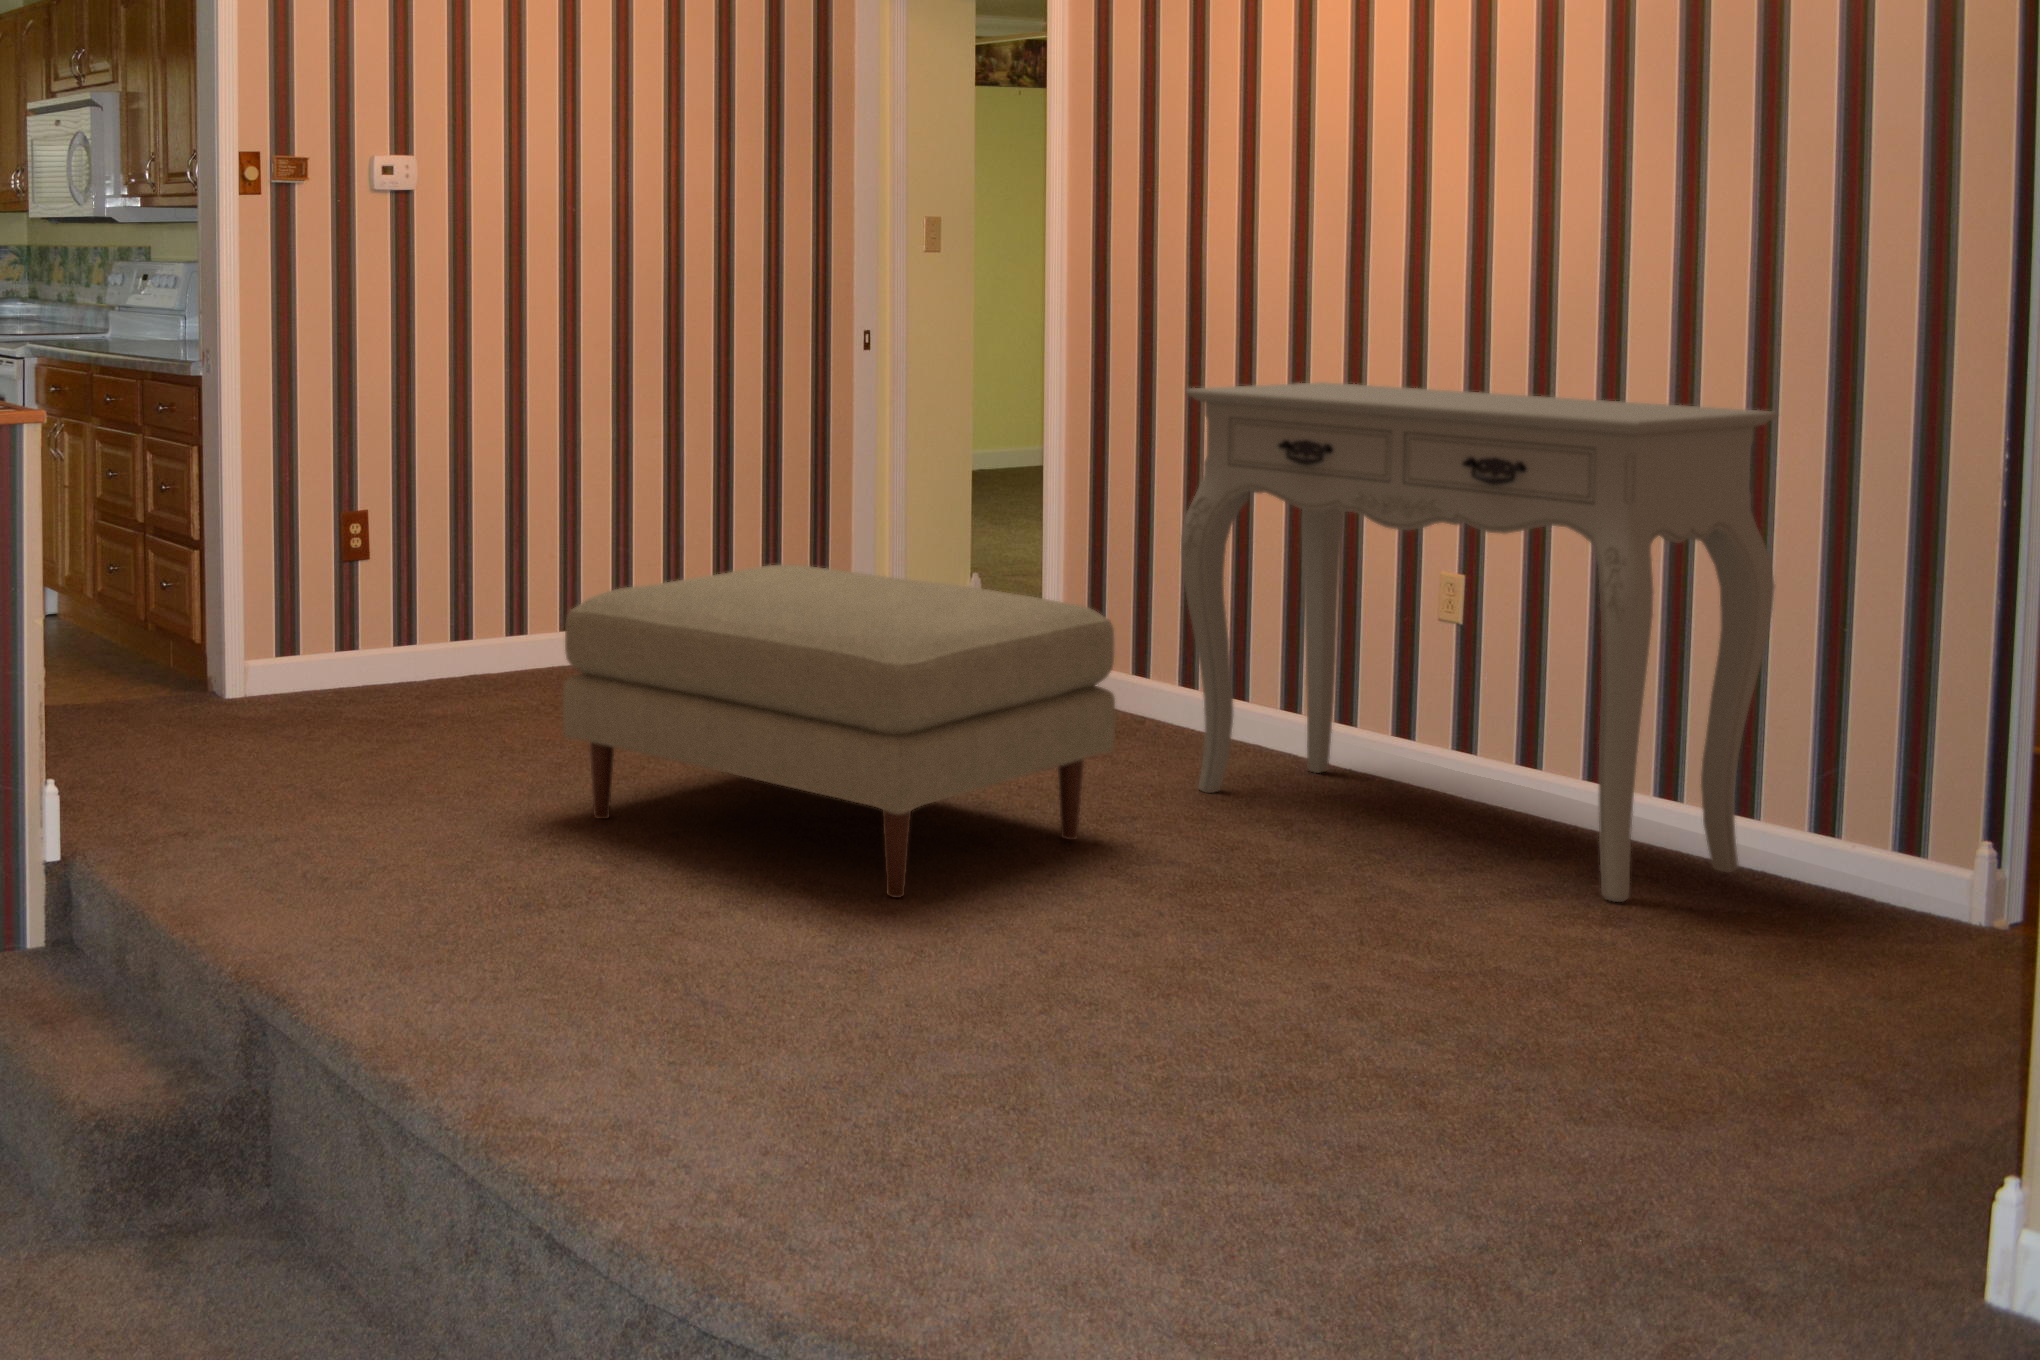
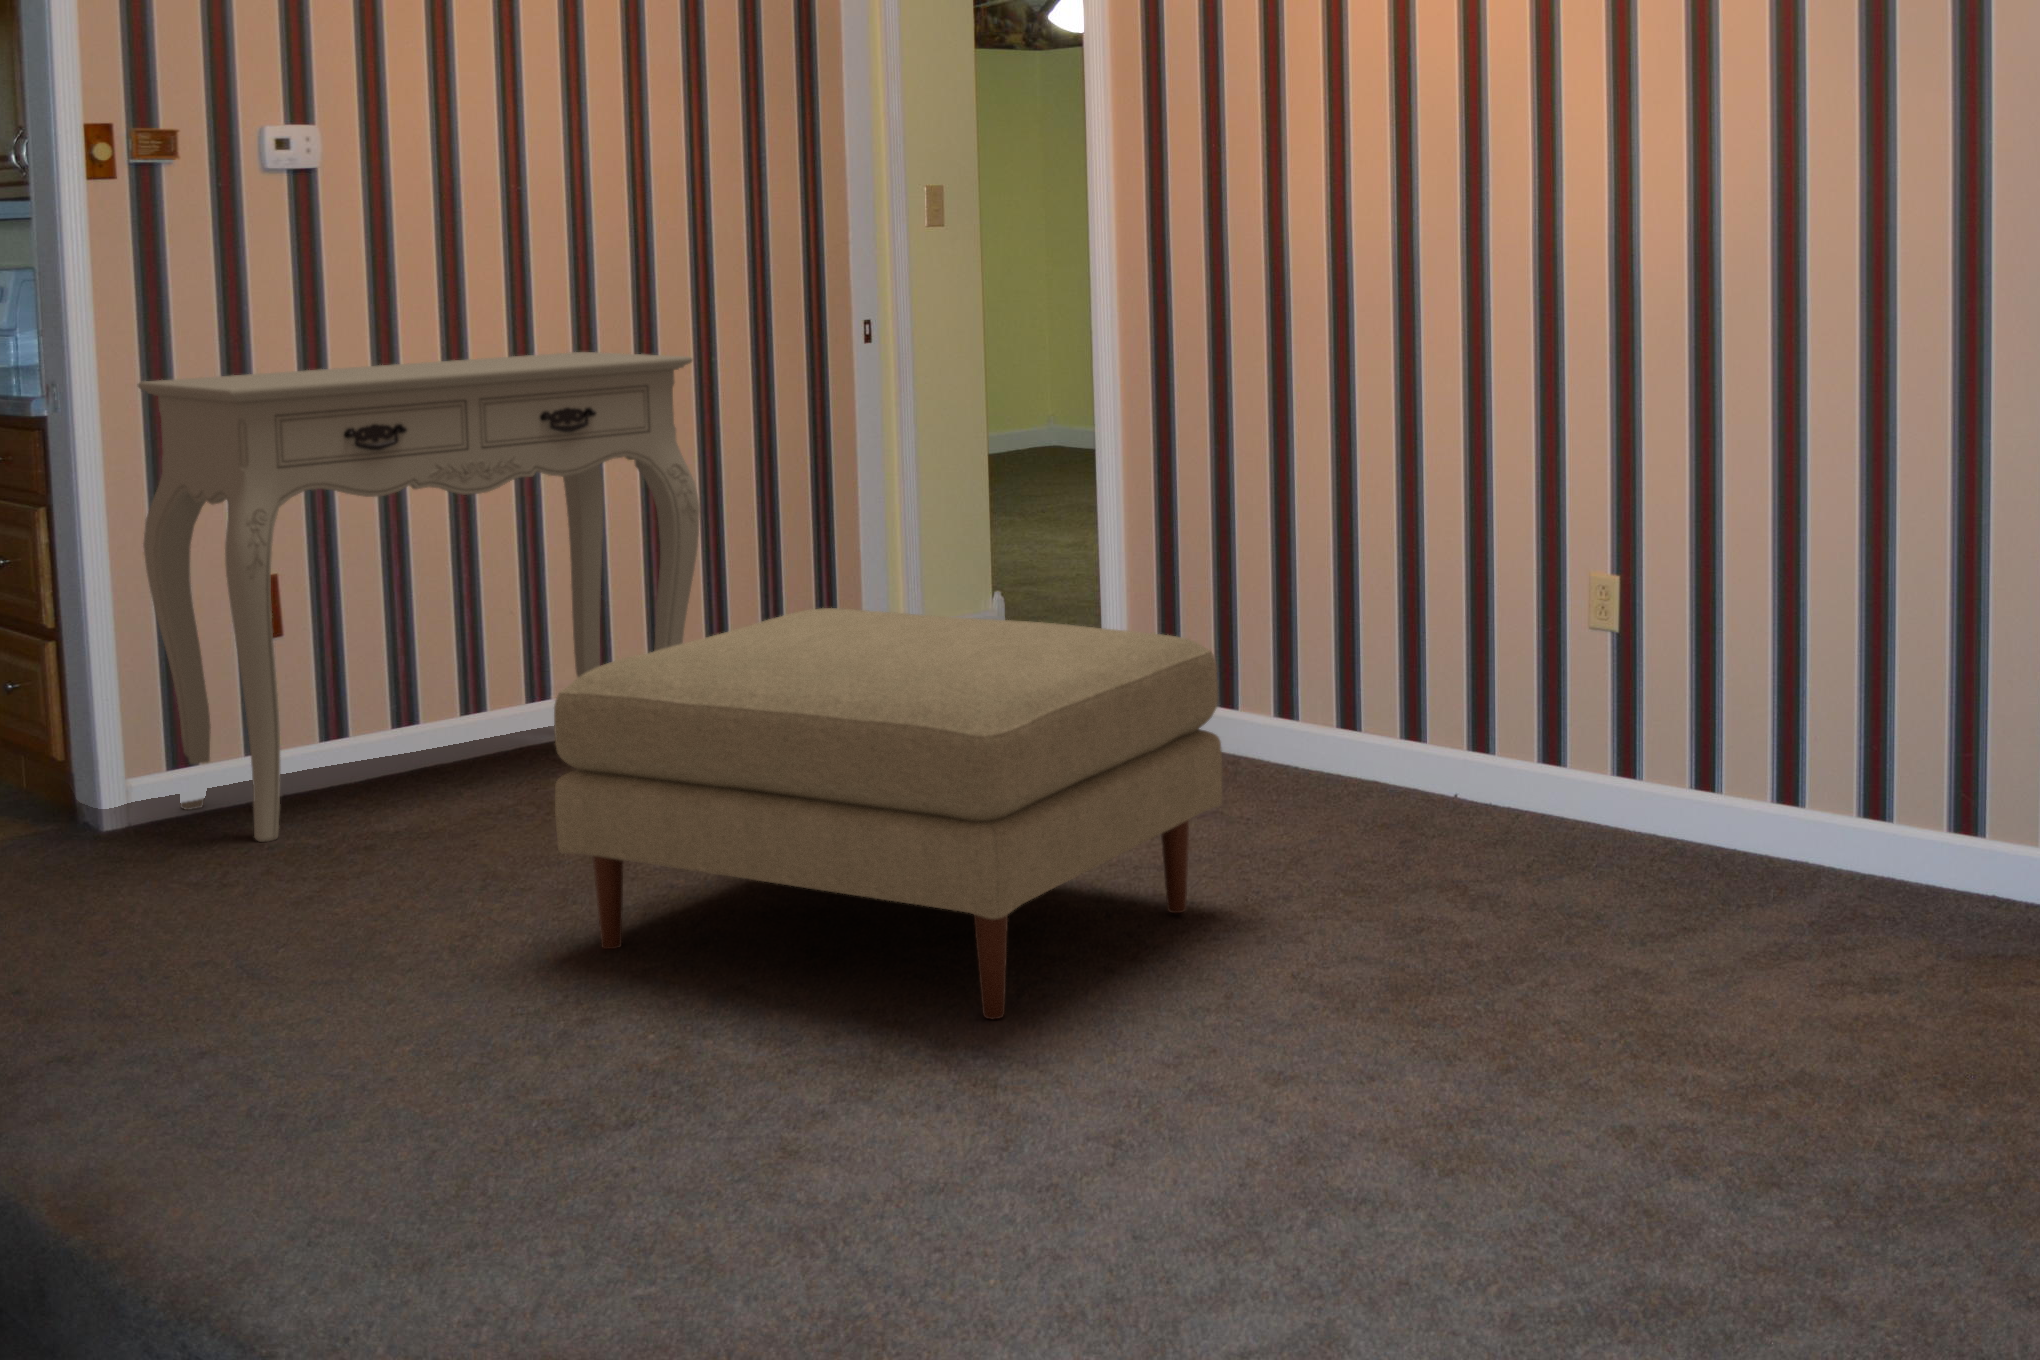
console table: present [1181,382,1778,902] -> present [138,352,700,842]

